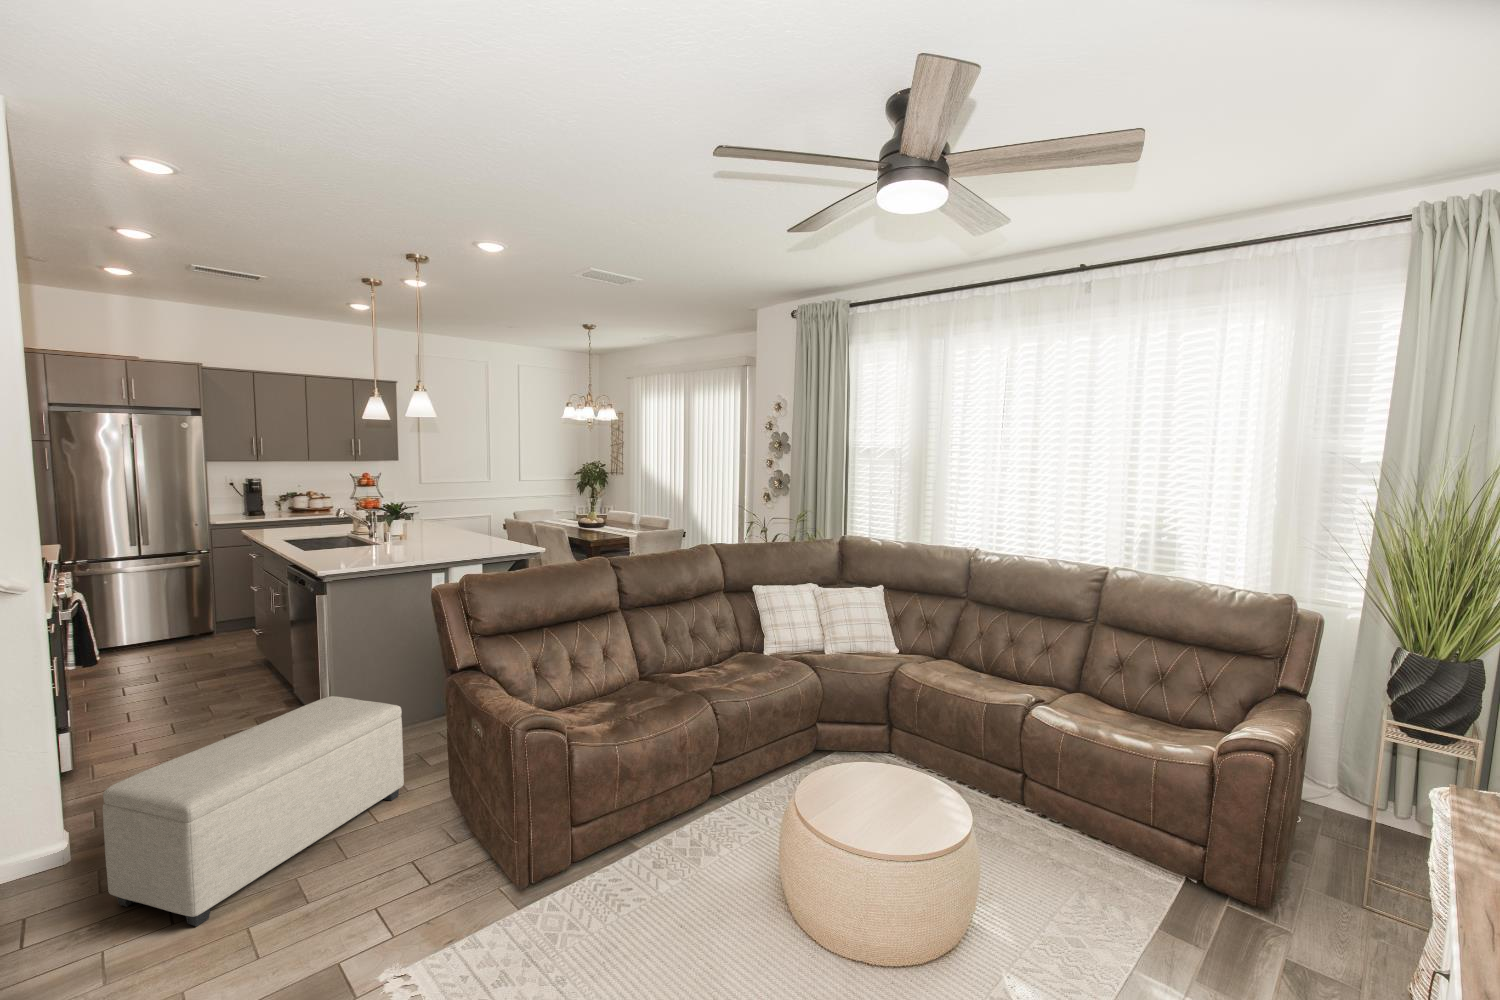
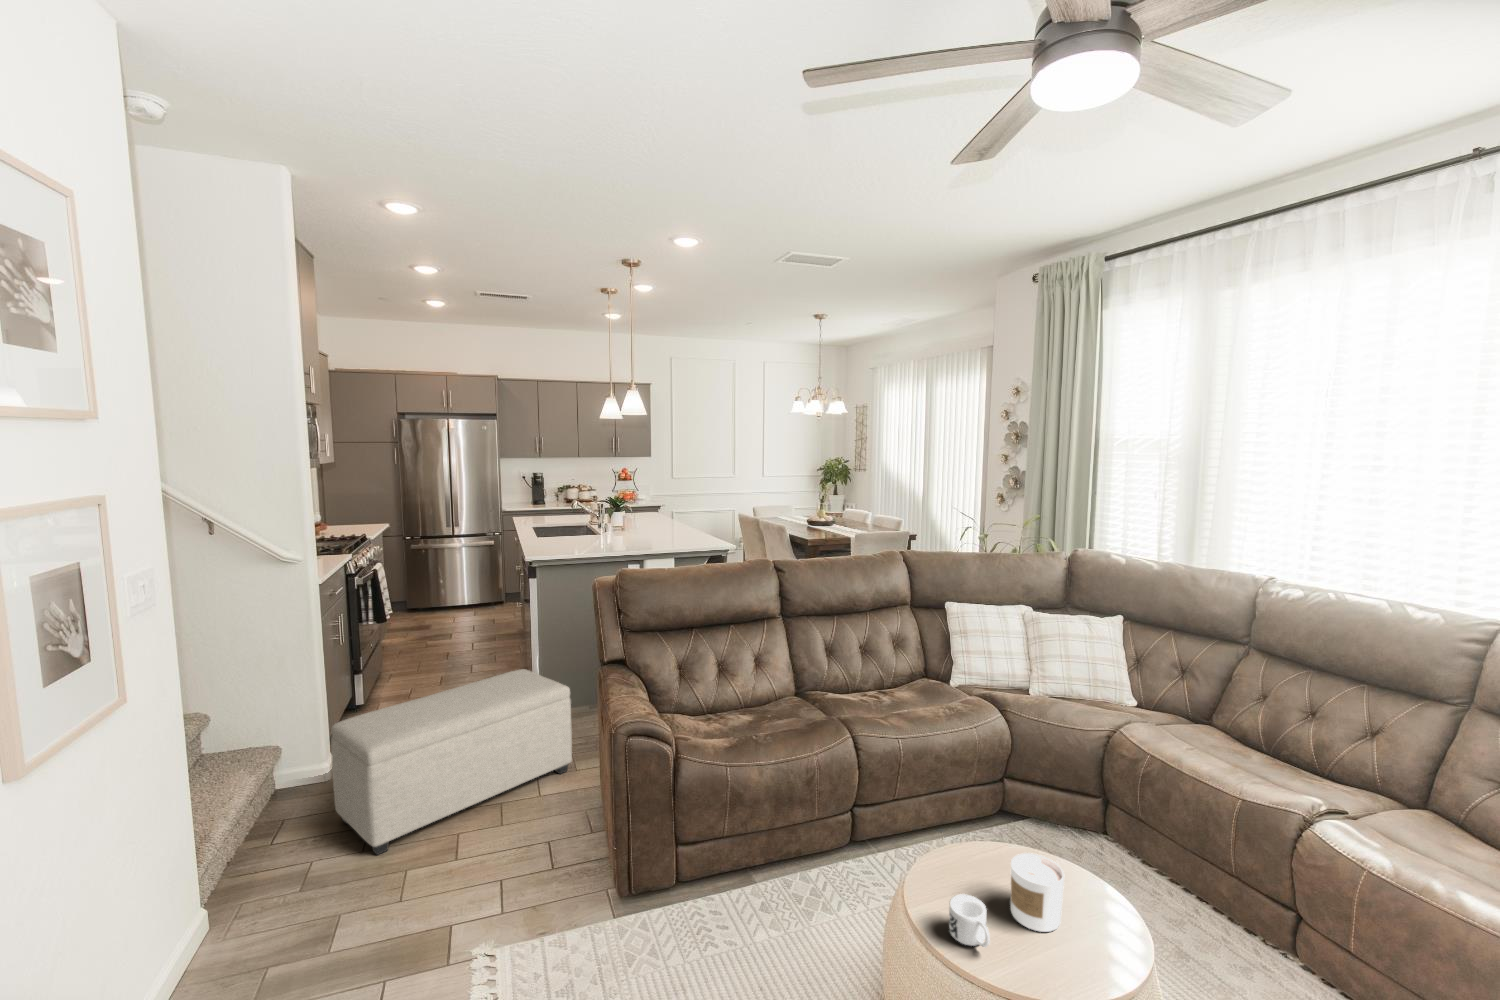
candle: none [876,757,913,809] -> present [1010,853,1064,932]
mug: none [843,794,877,829] -> present [949,894,990,947]

